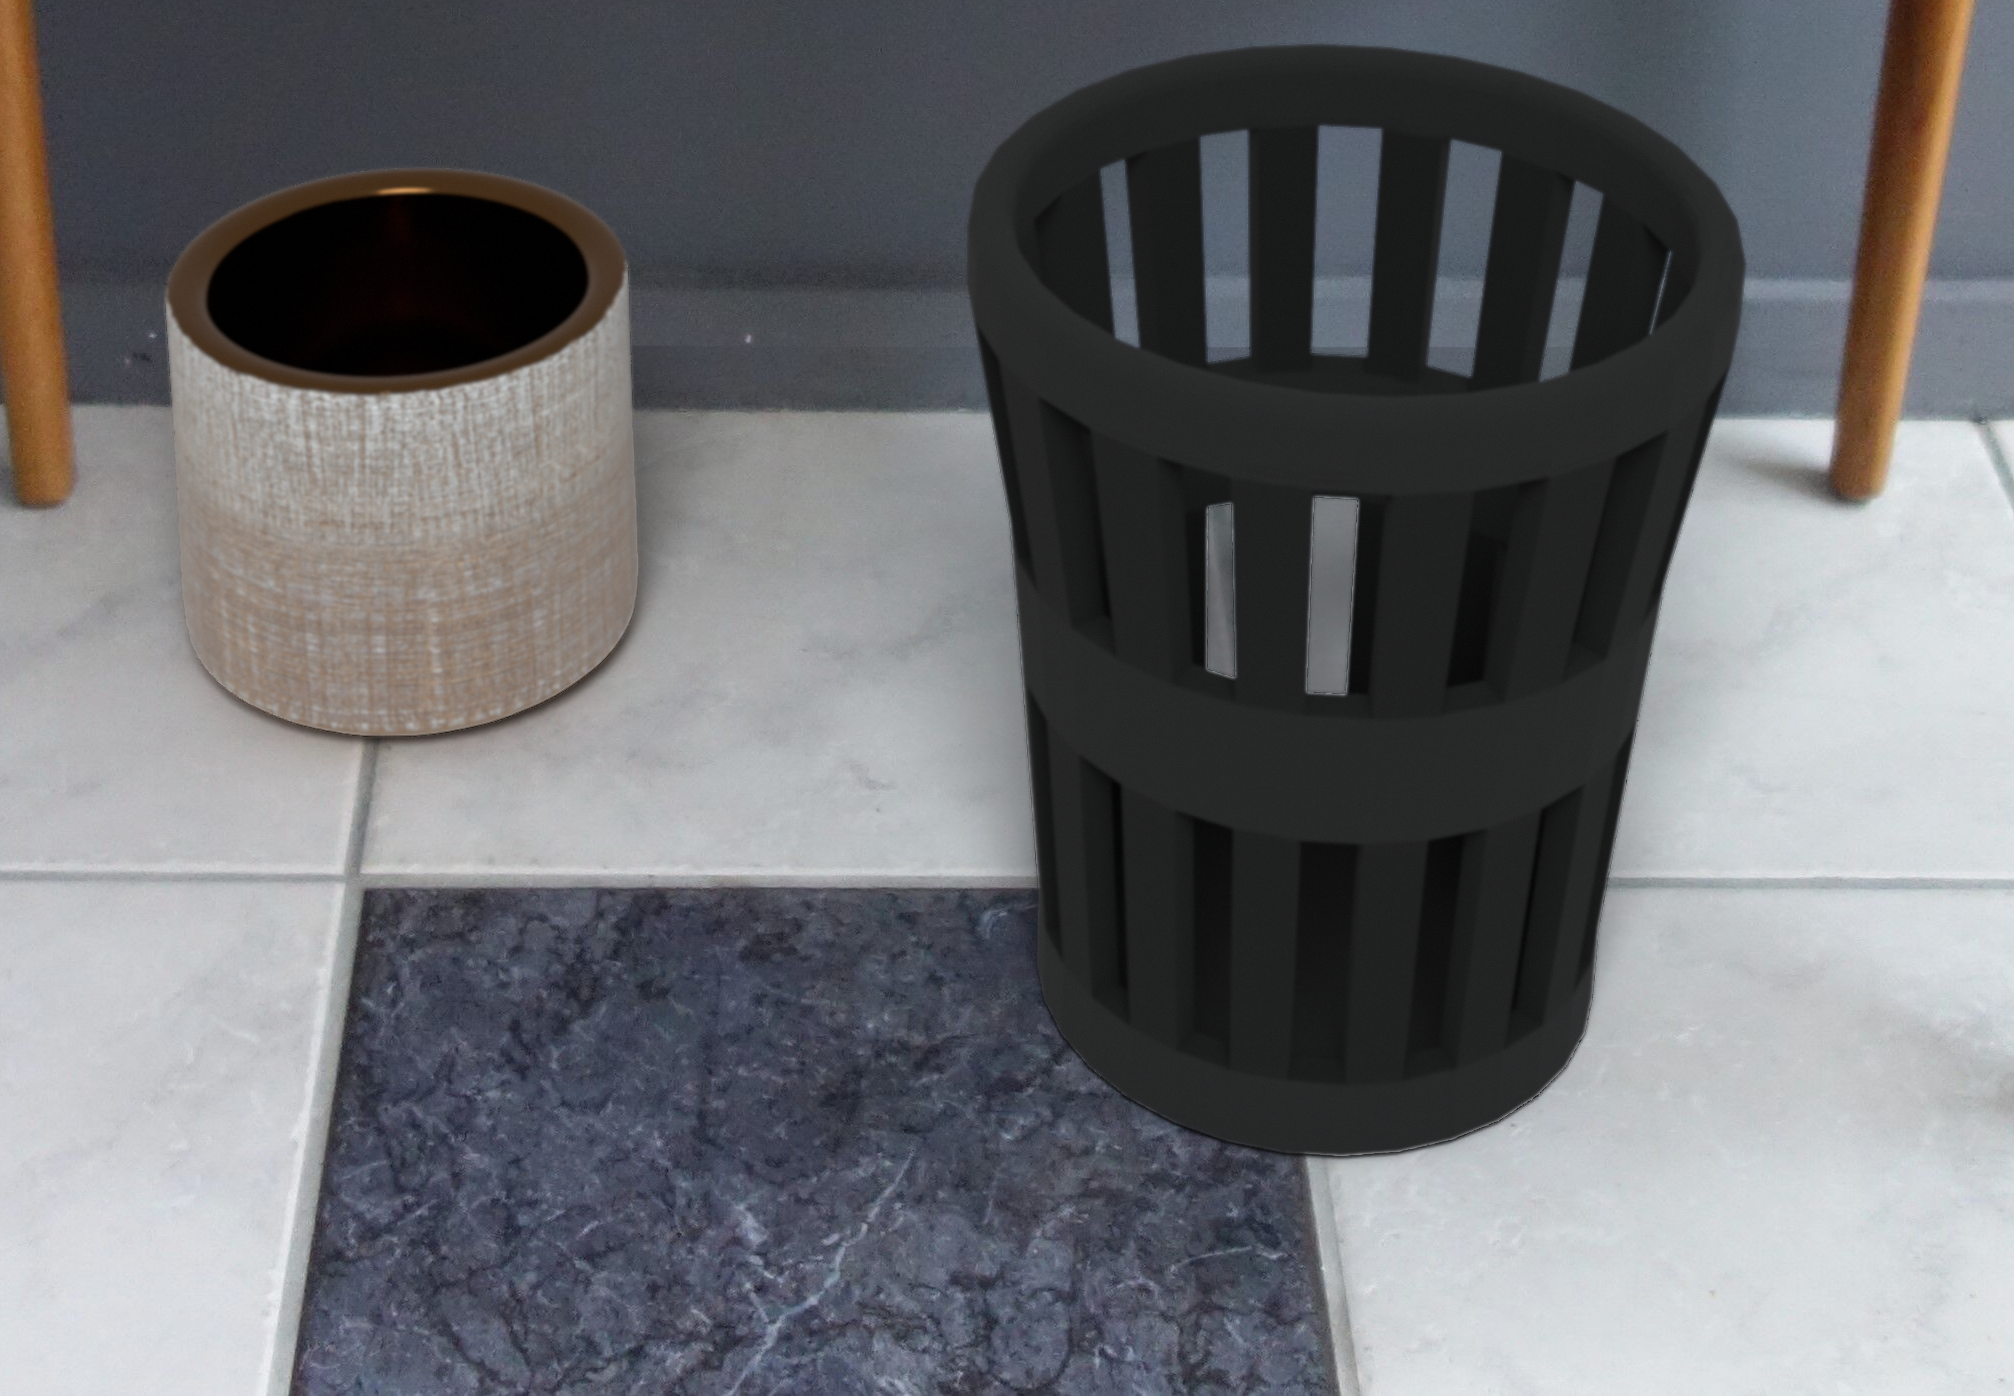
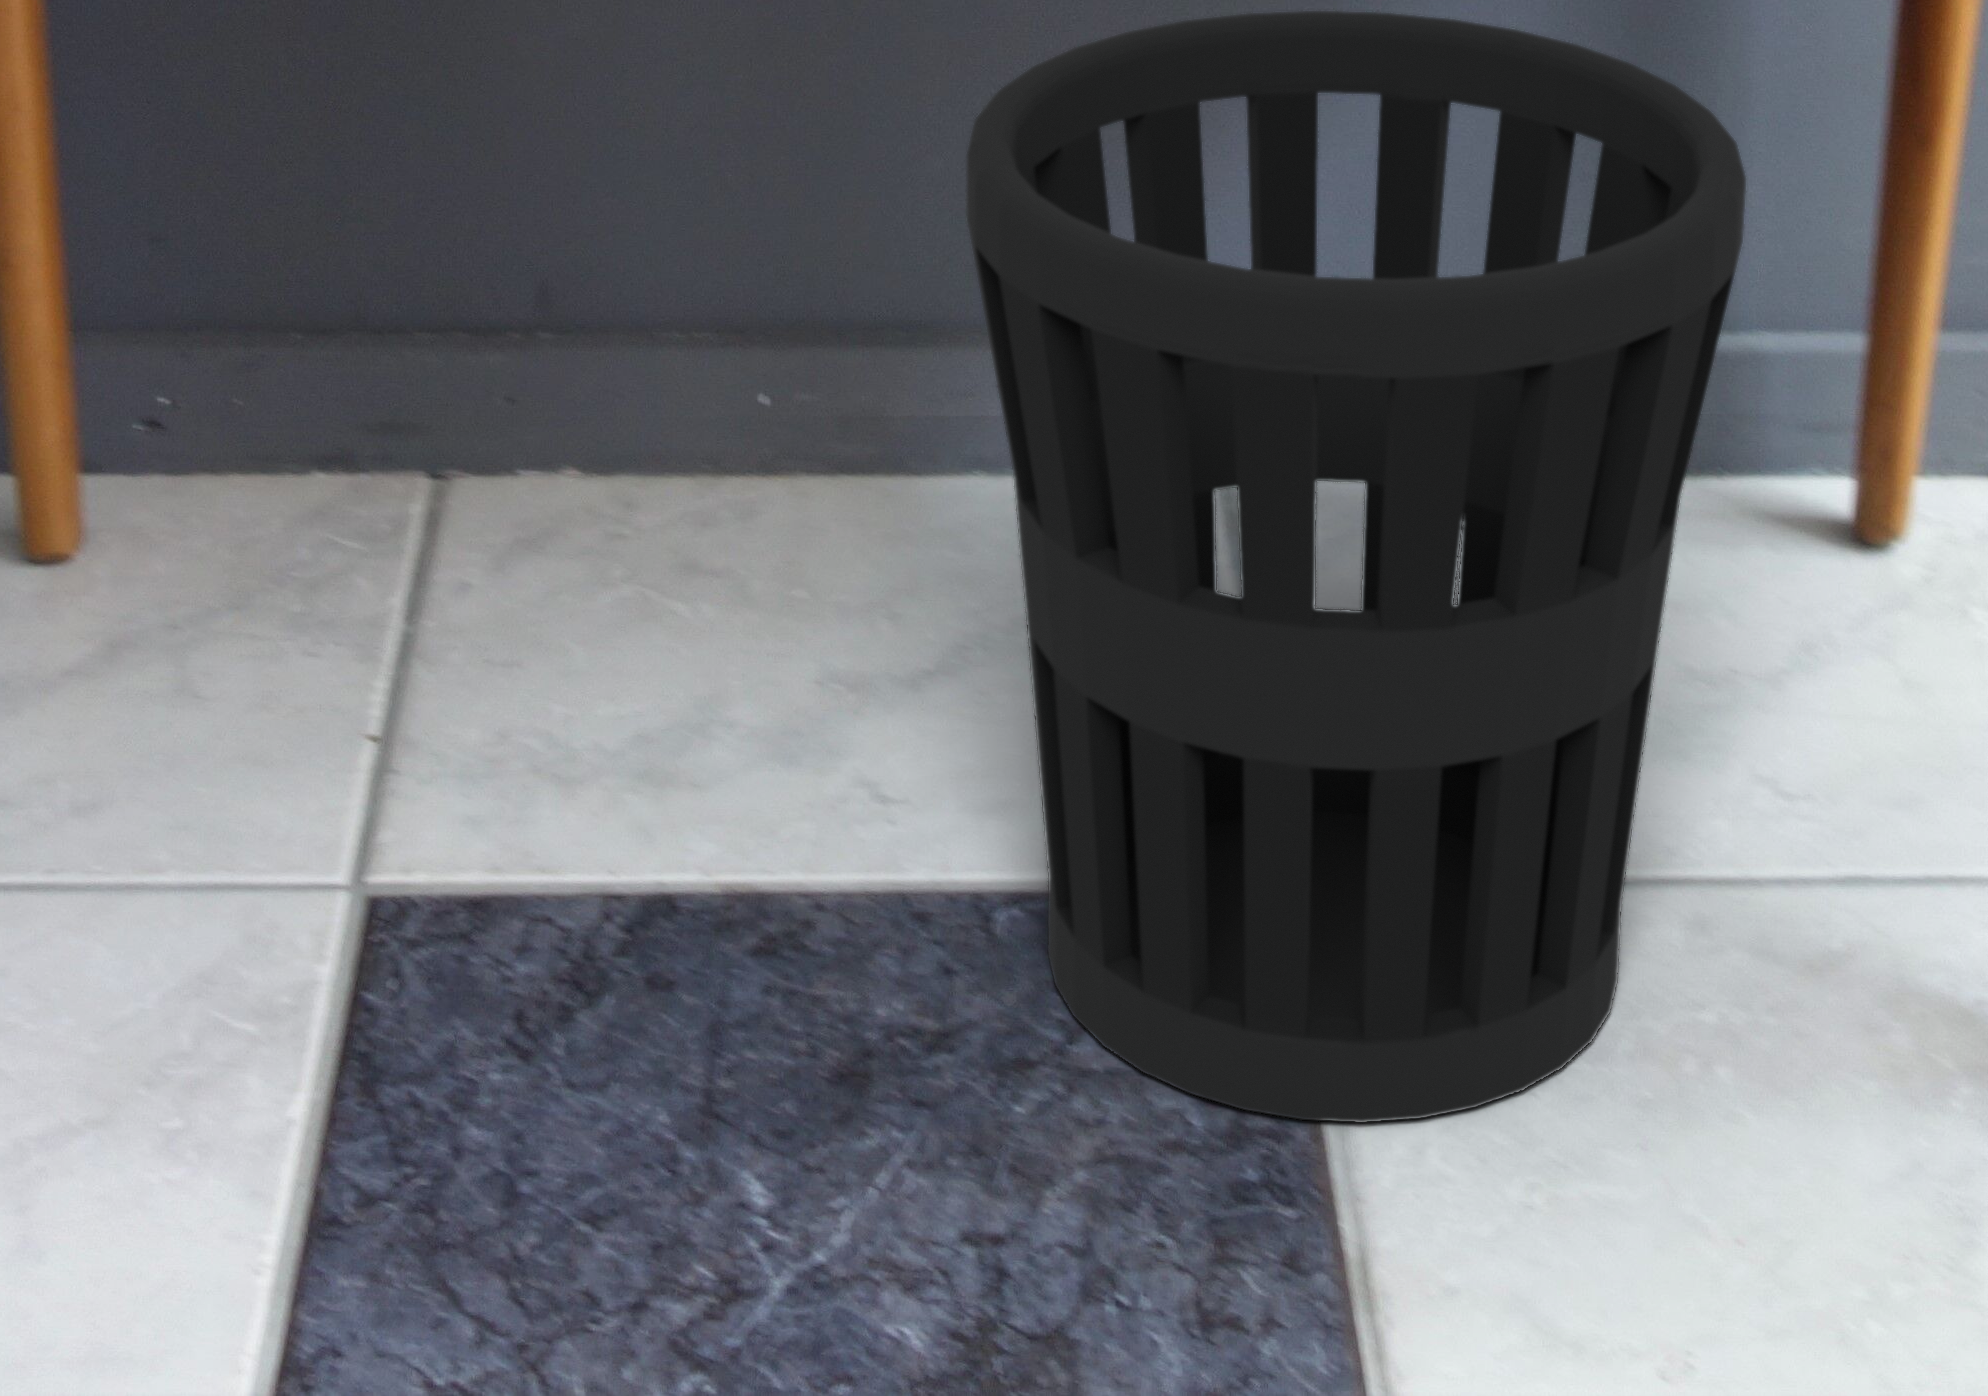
planter: present [166,168,639,736] -> none [171,204,641,757]

